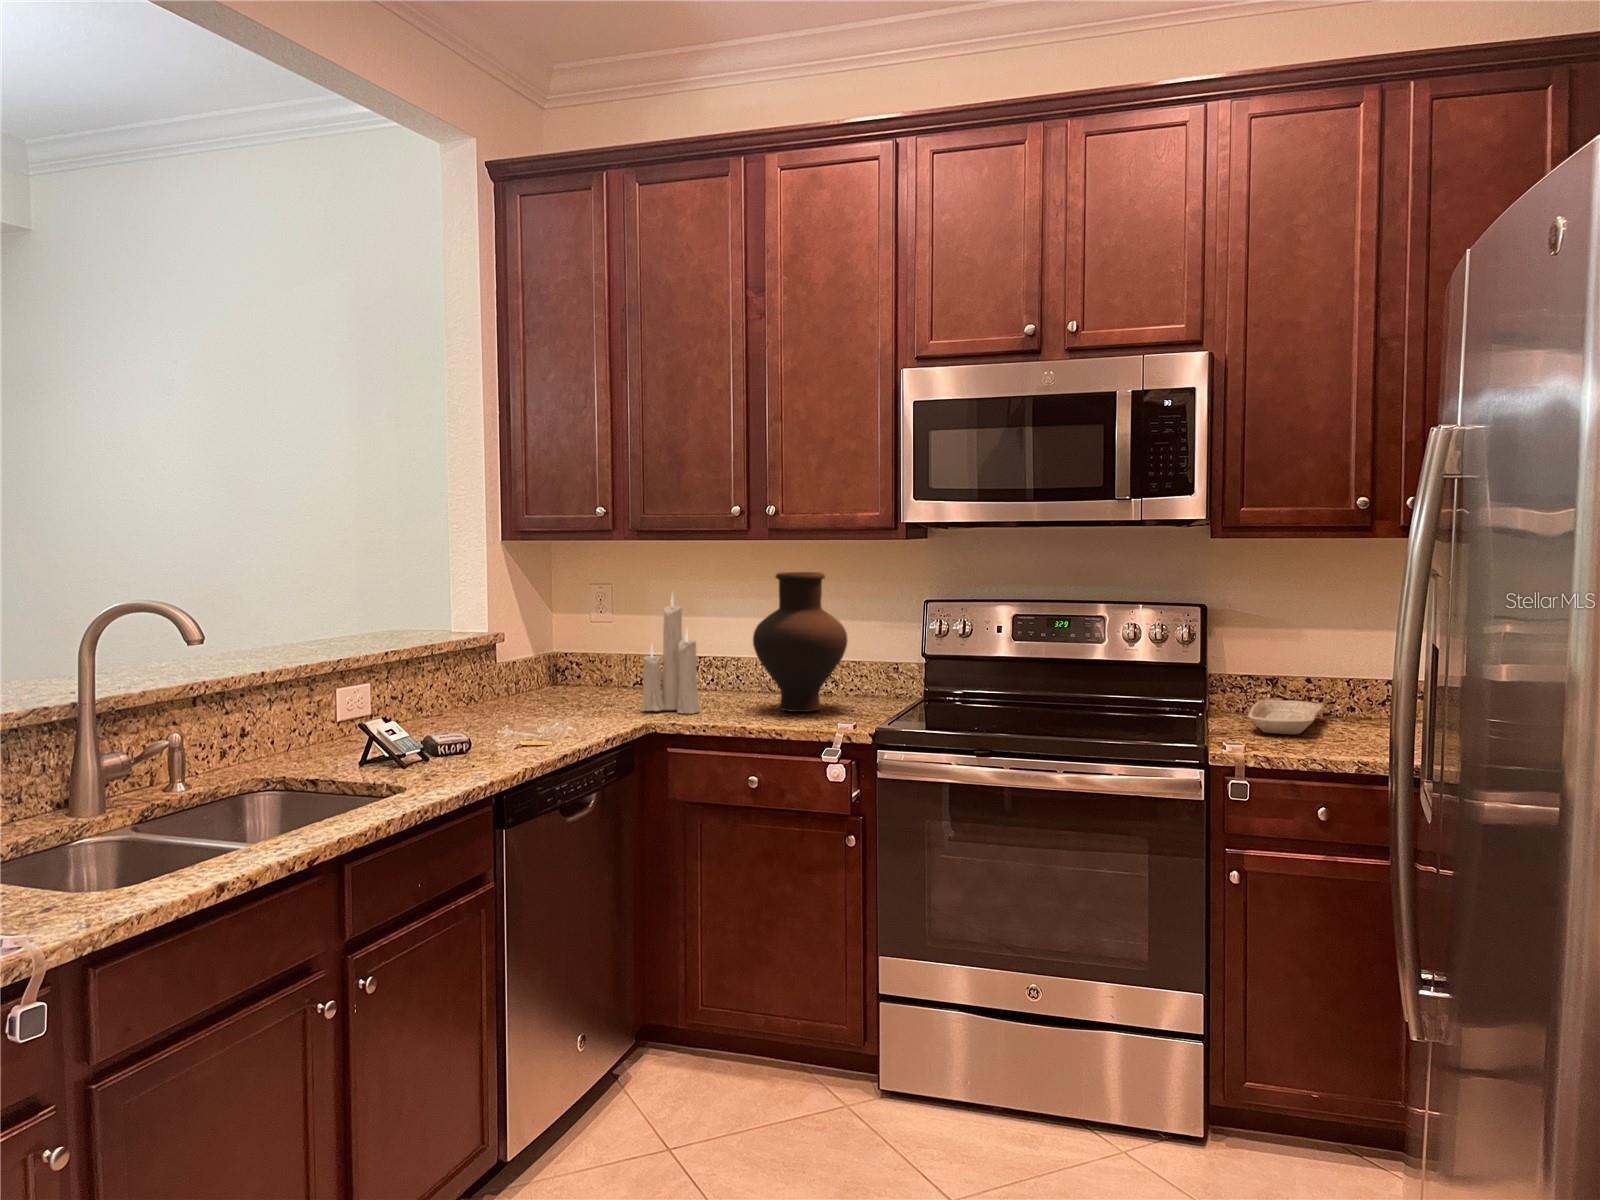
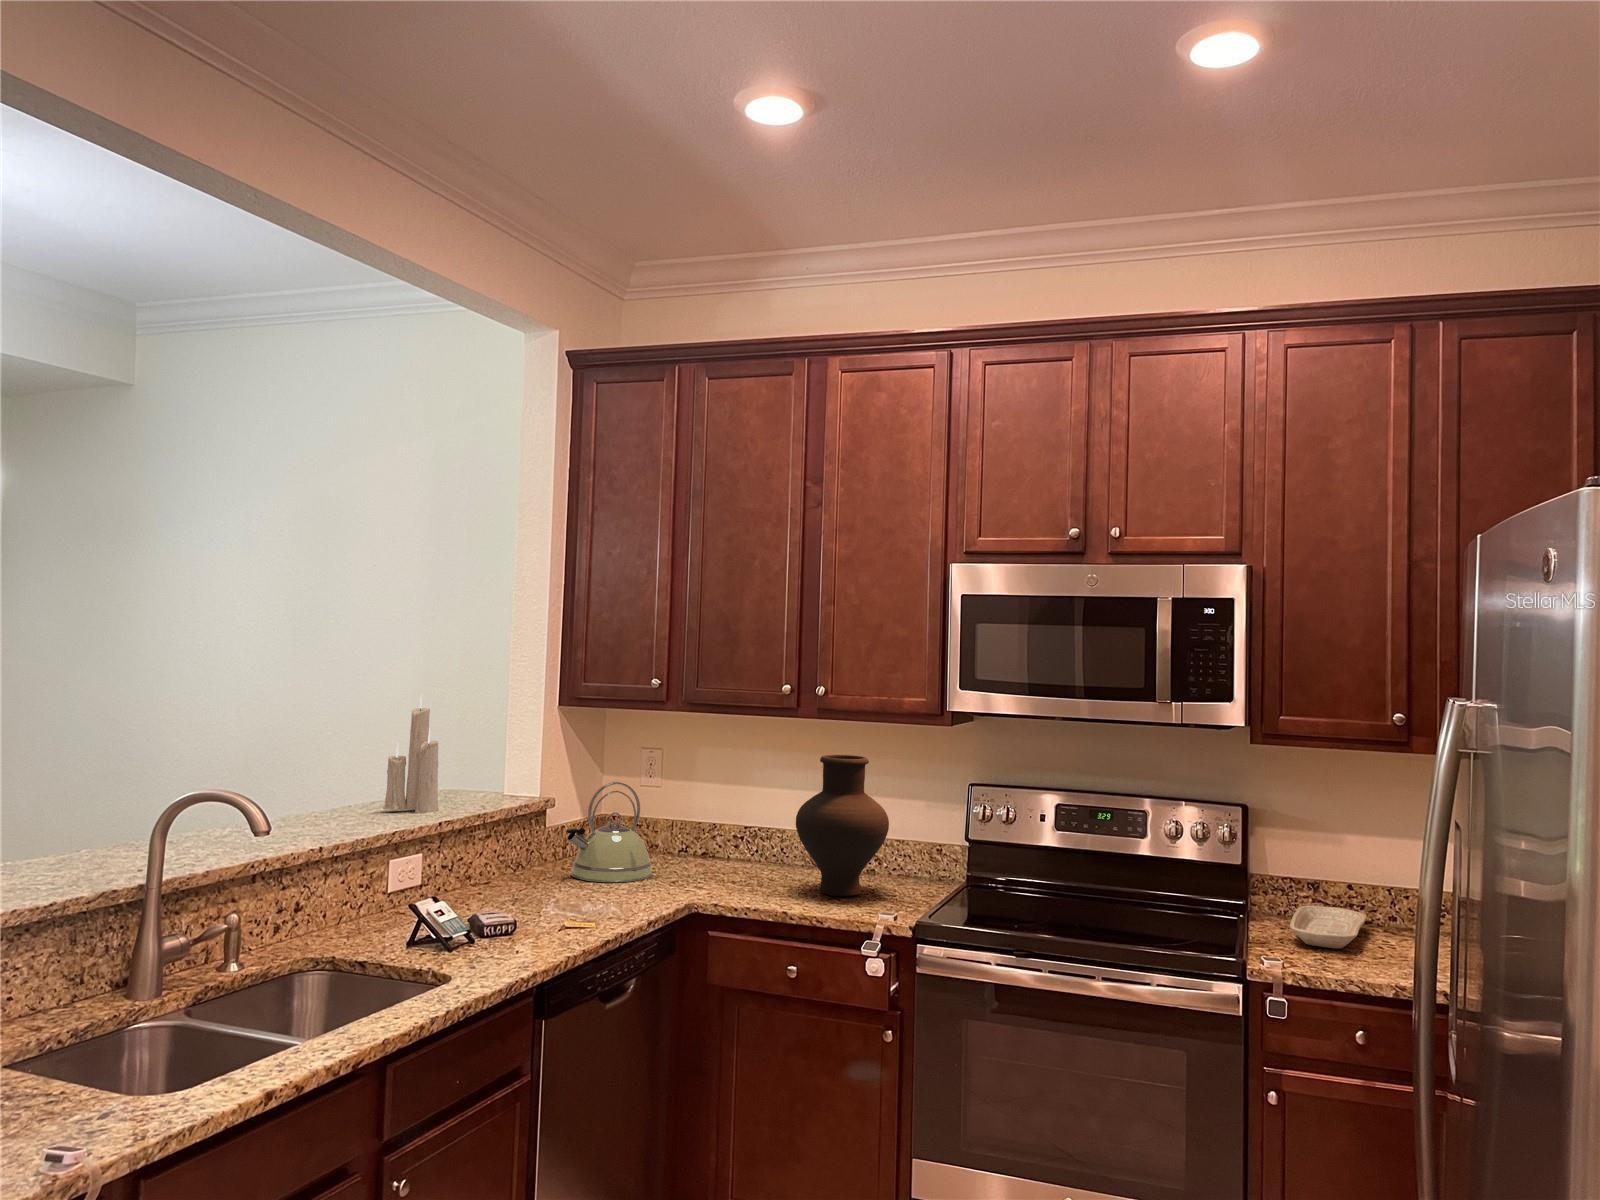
candle: present [641,600,700,714] -> present [383,694,439,813]
kettle: none [518,610,610,710] -> present [566,782,653,882]

